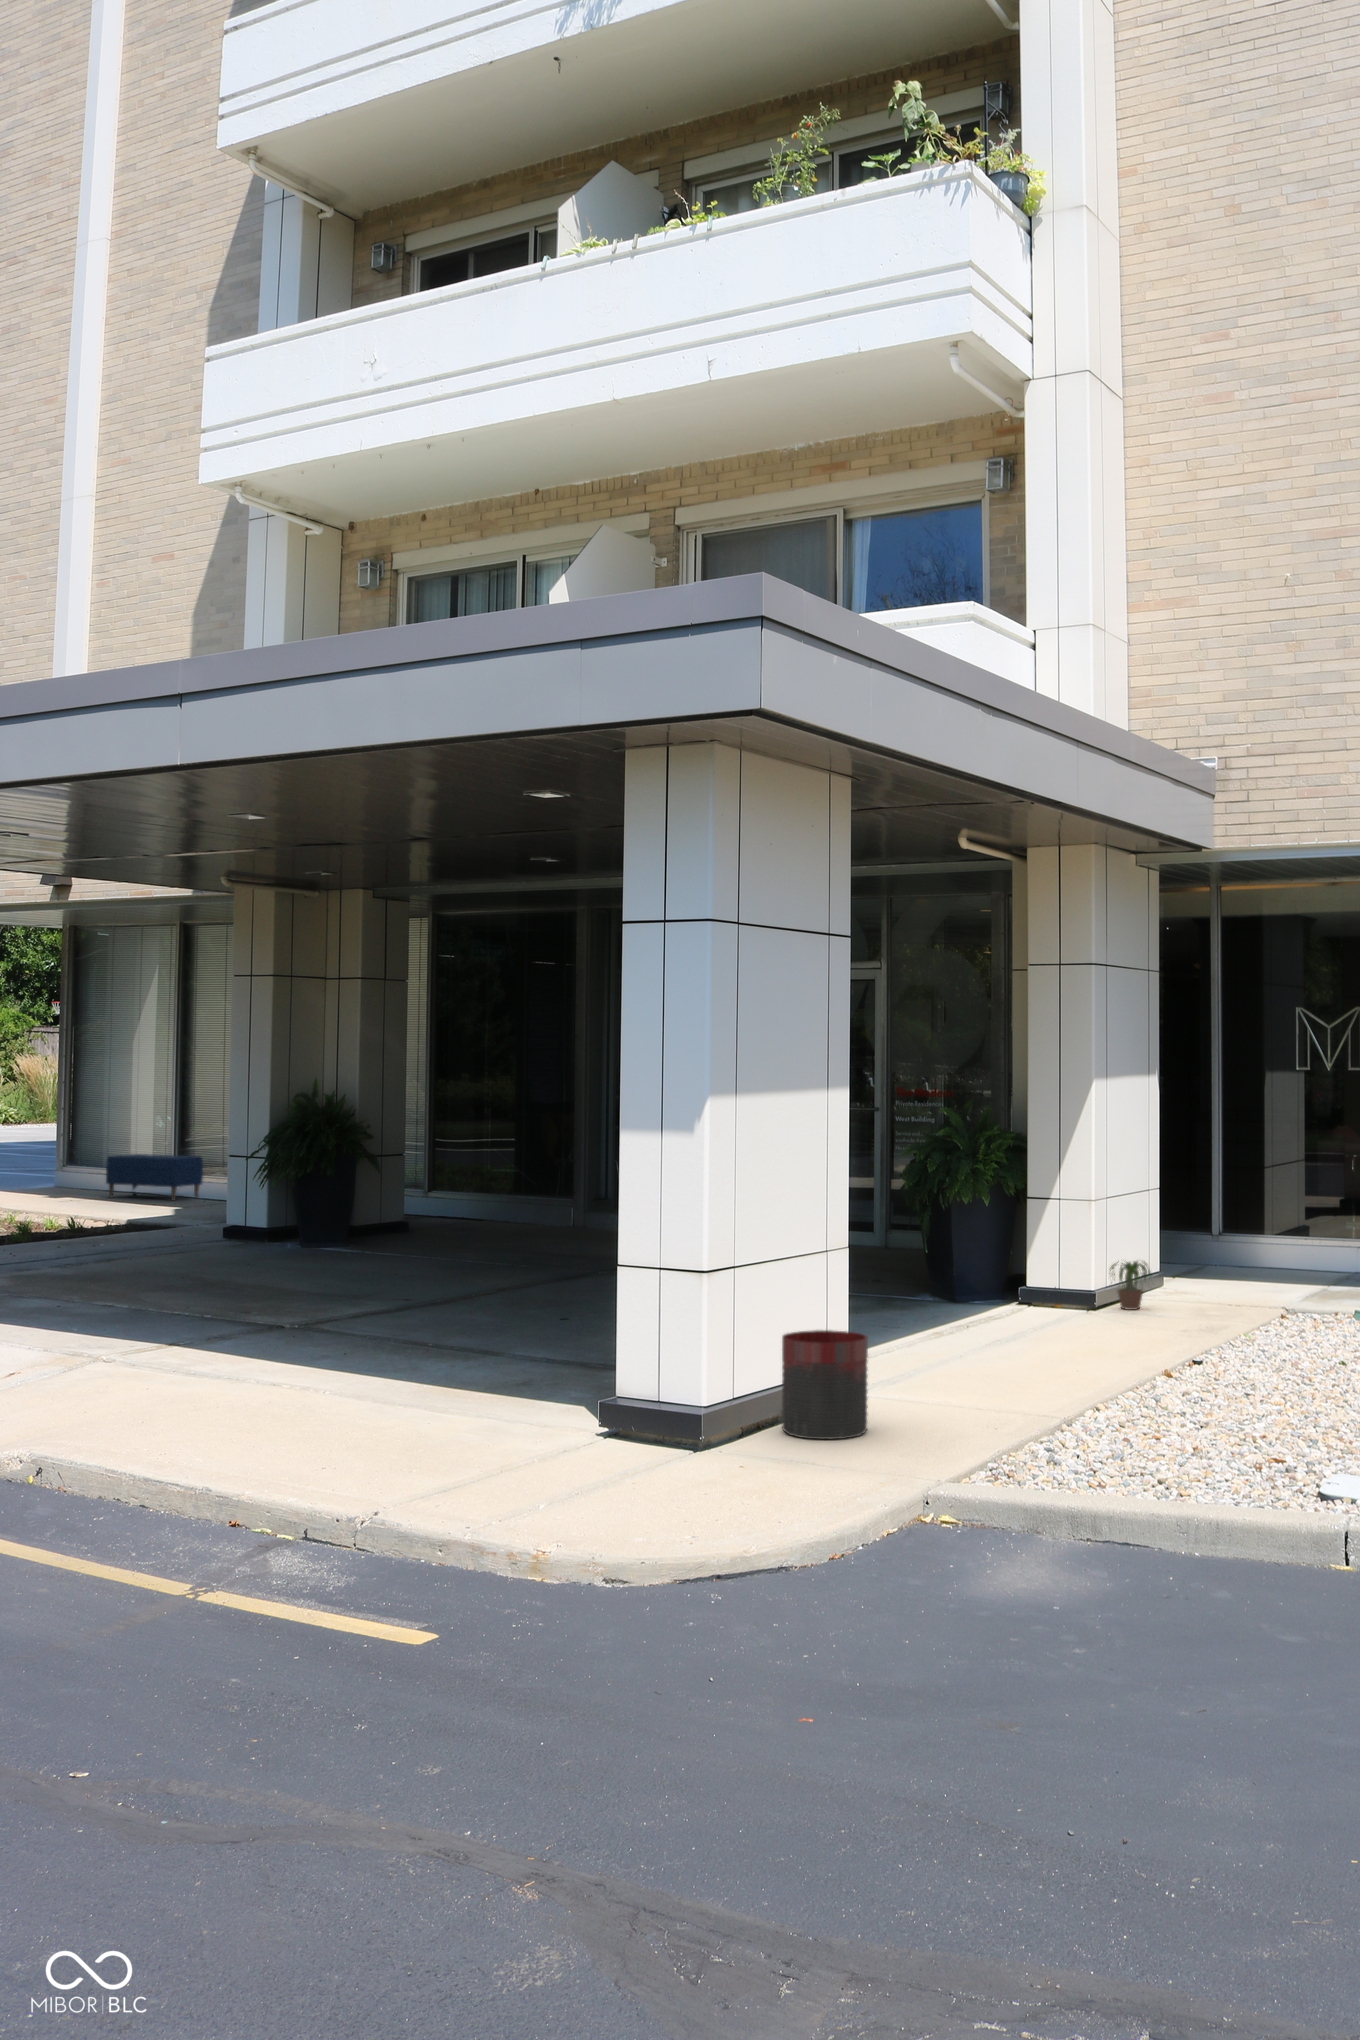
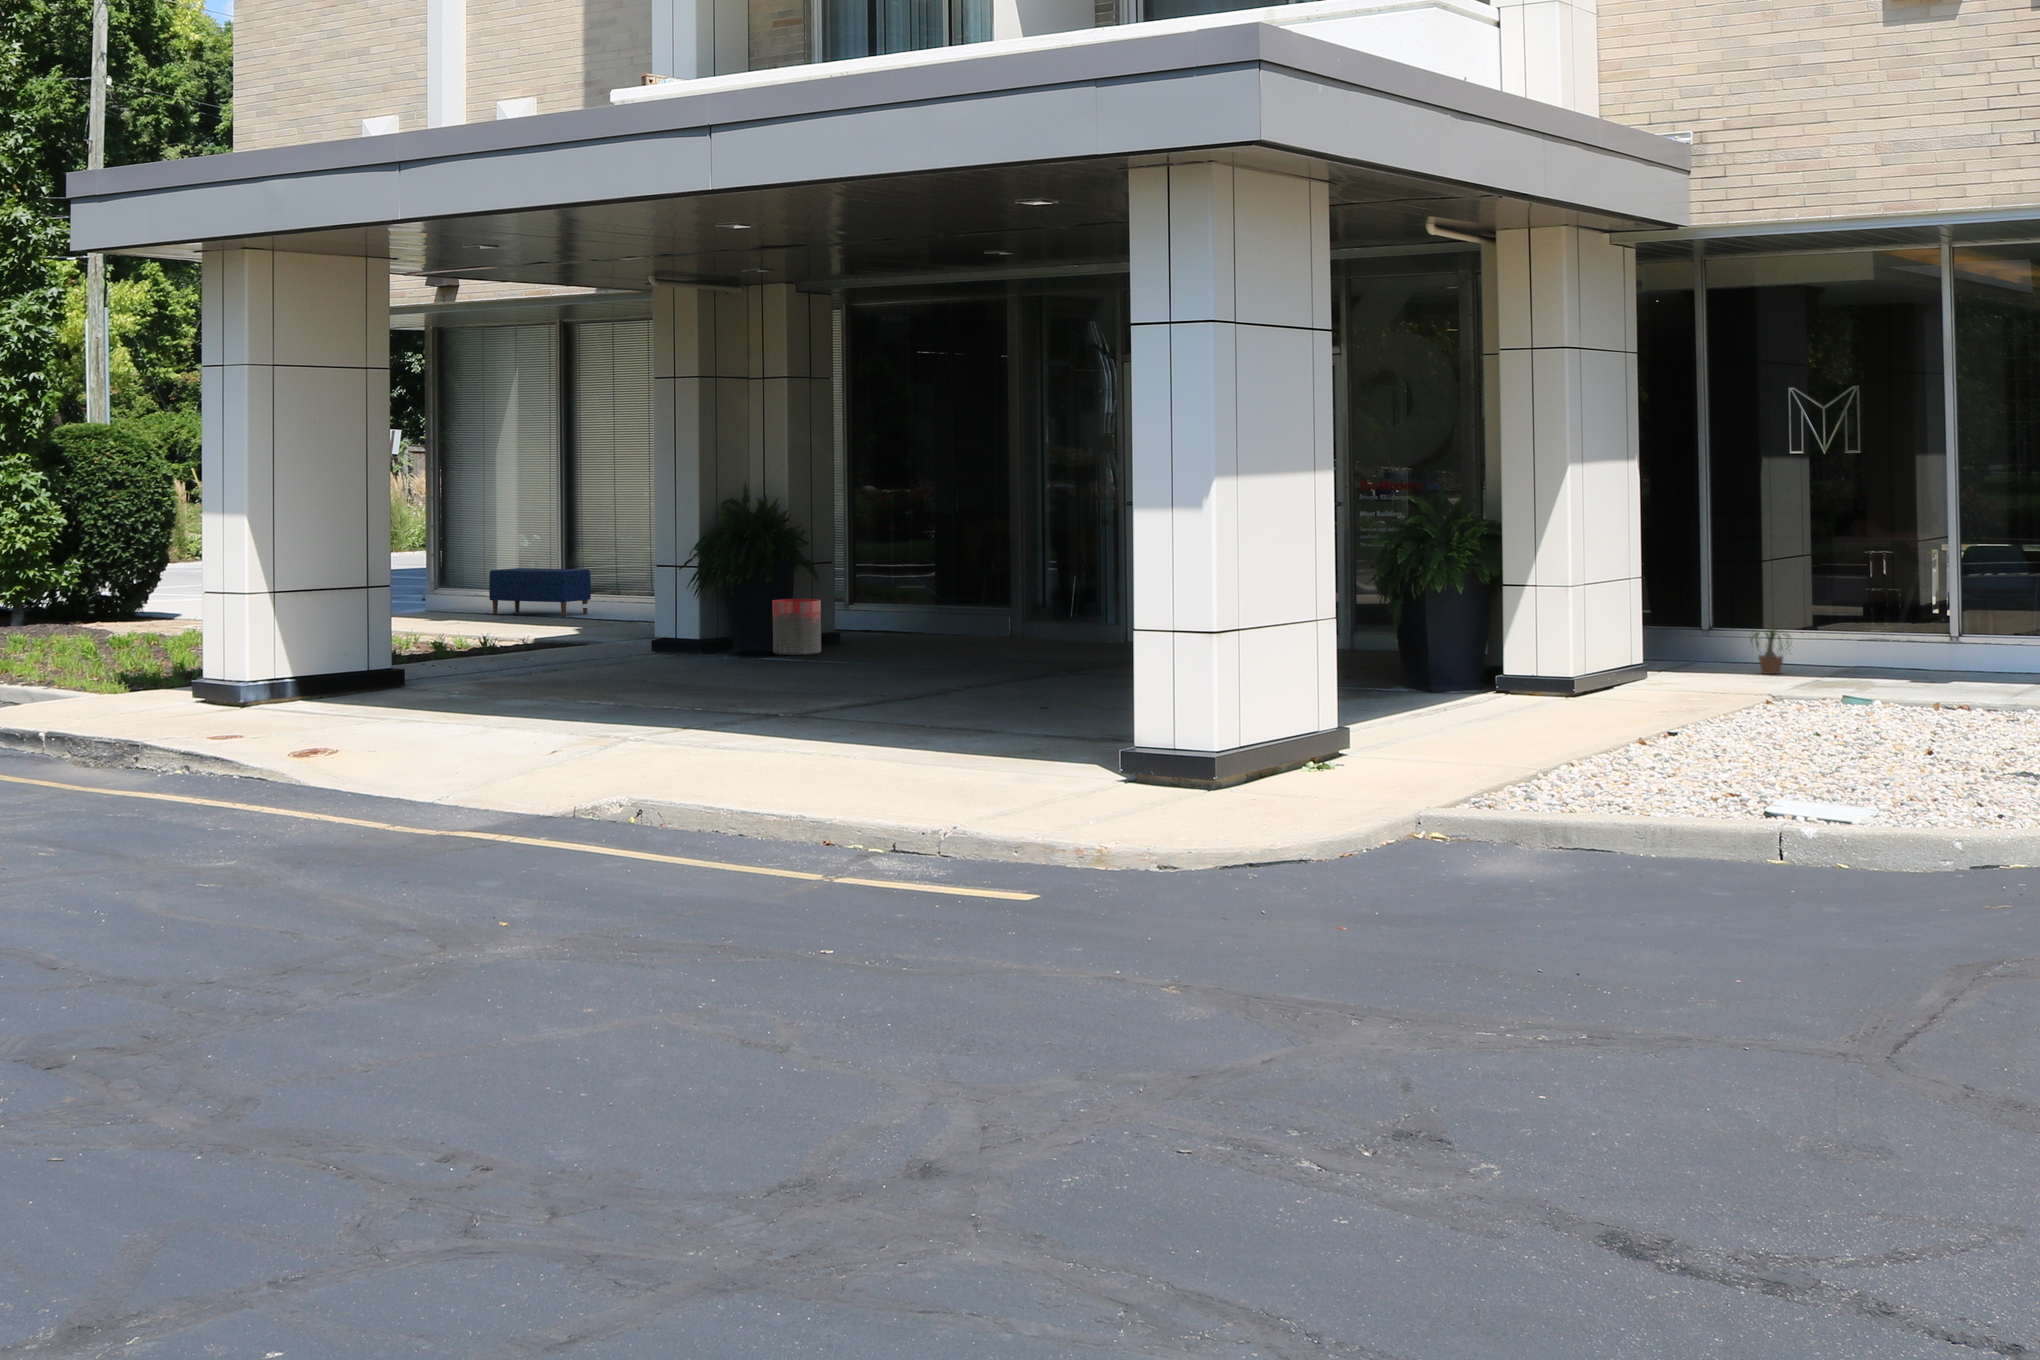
potted plant: present [1110,1261,1150,1310] -> present [1750,629,1789,674]
trash can: present [782,1330,868,1439] -> present [772,599,821,655]

